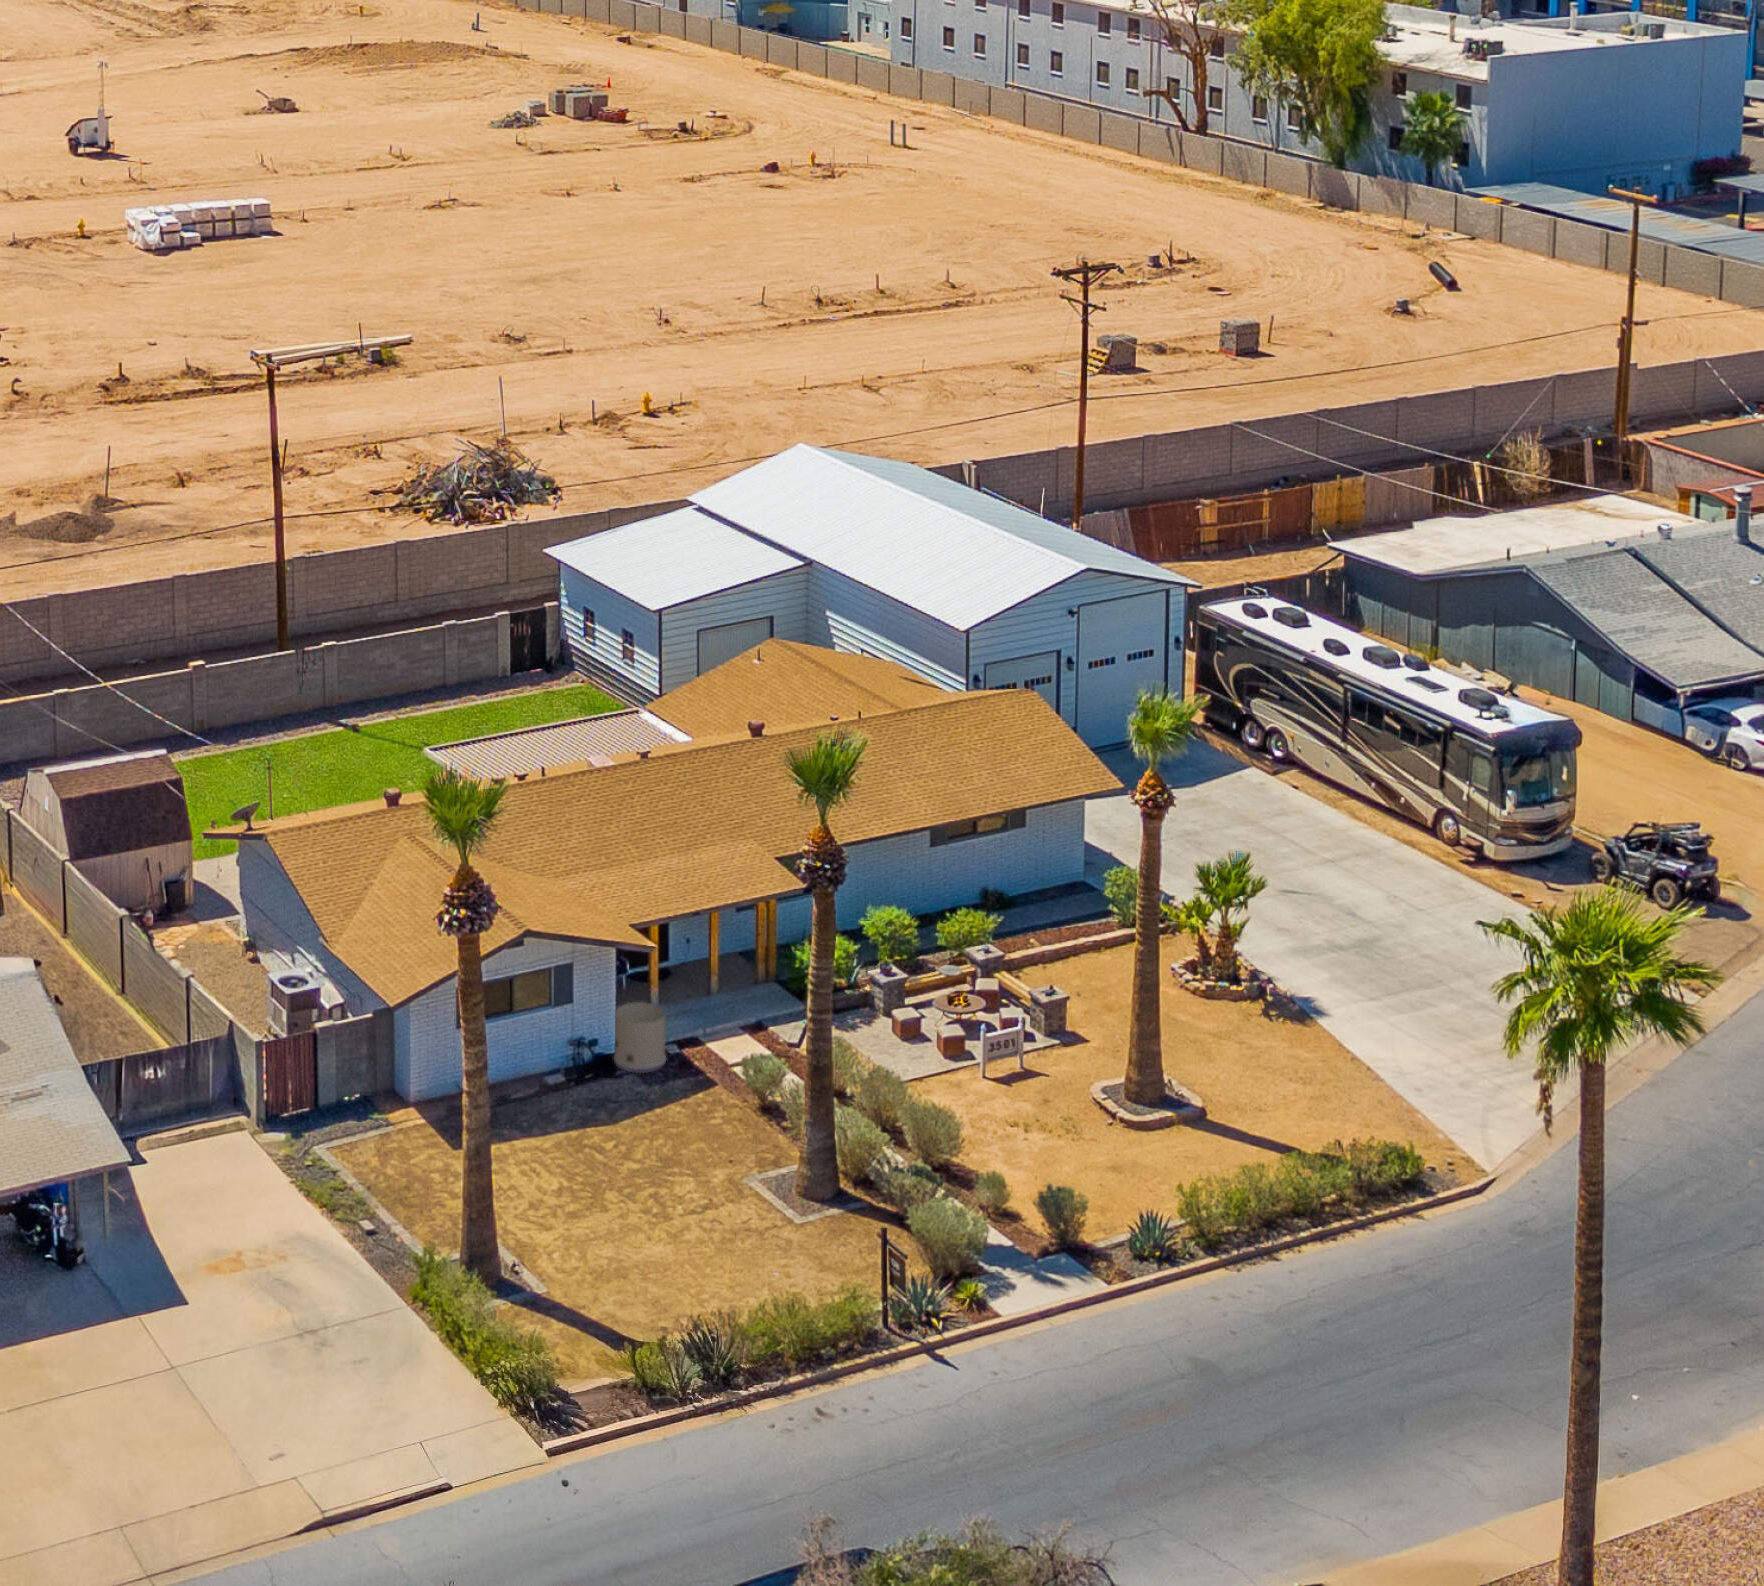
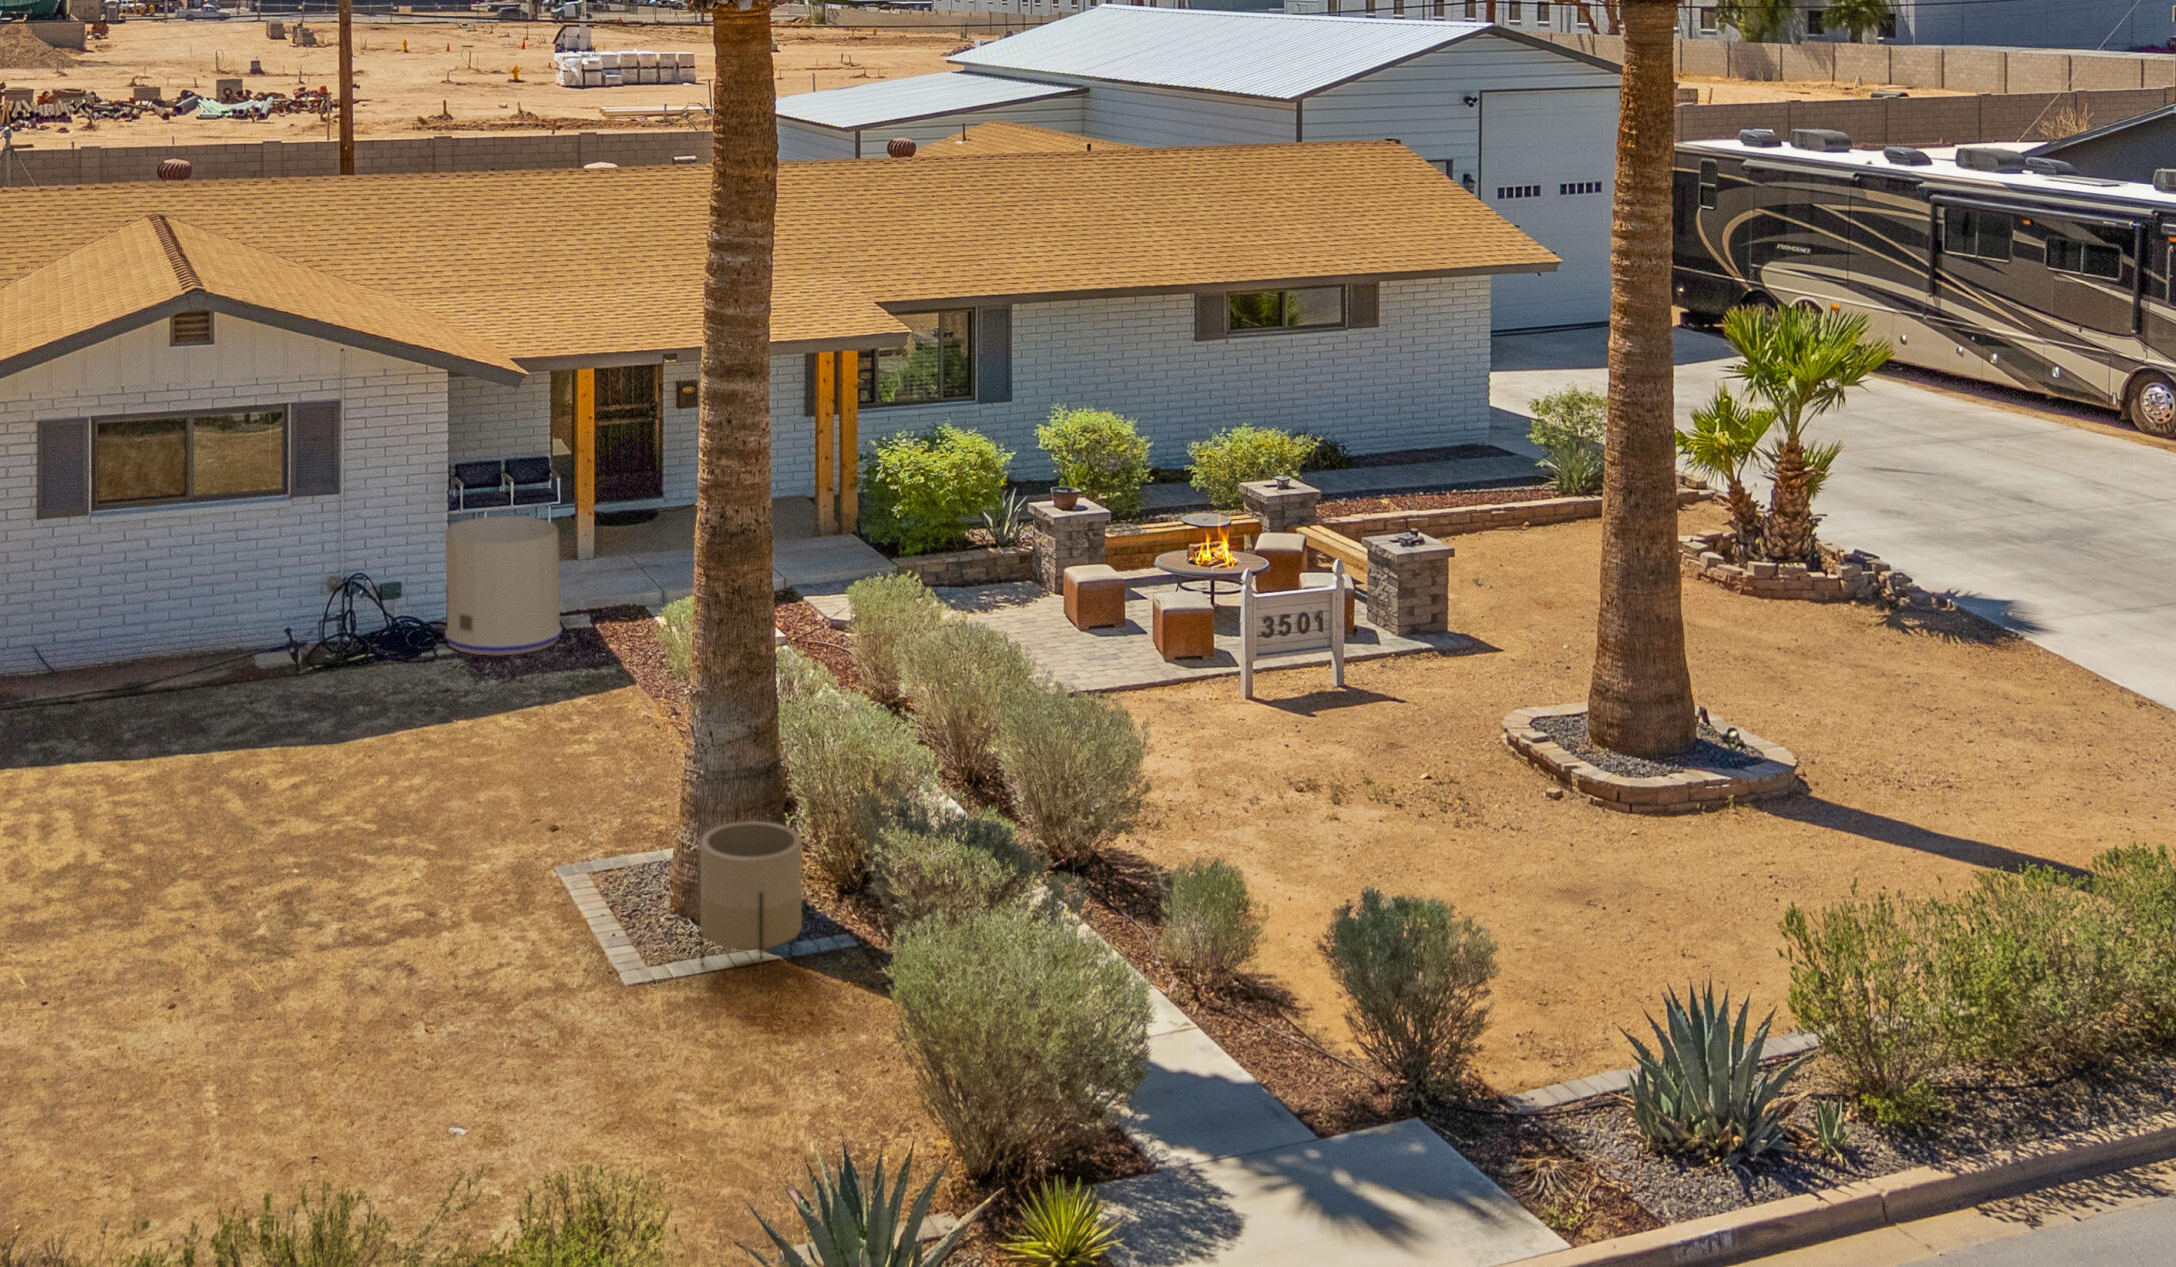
planter: none [819,1166,855,1225] -> present [700,821,802,990]

